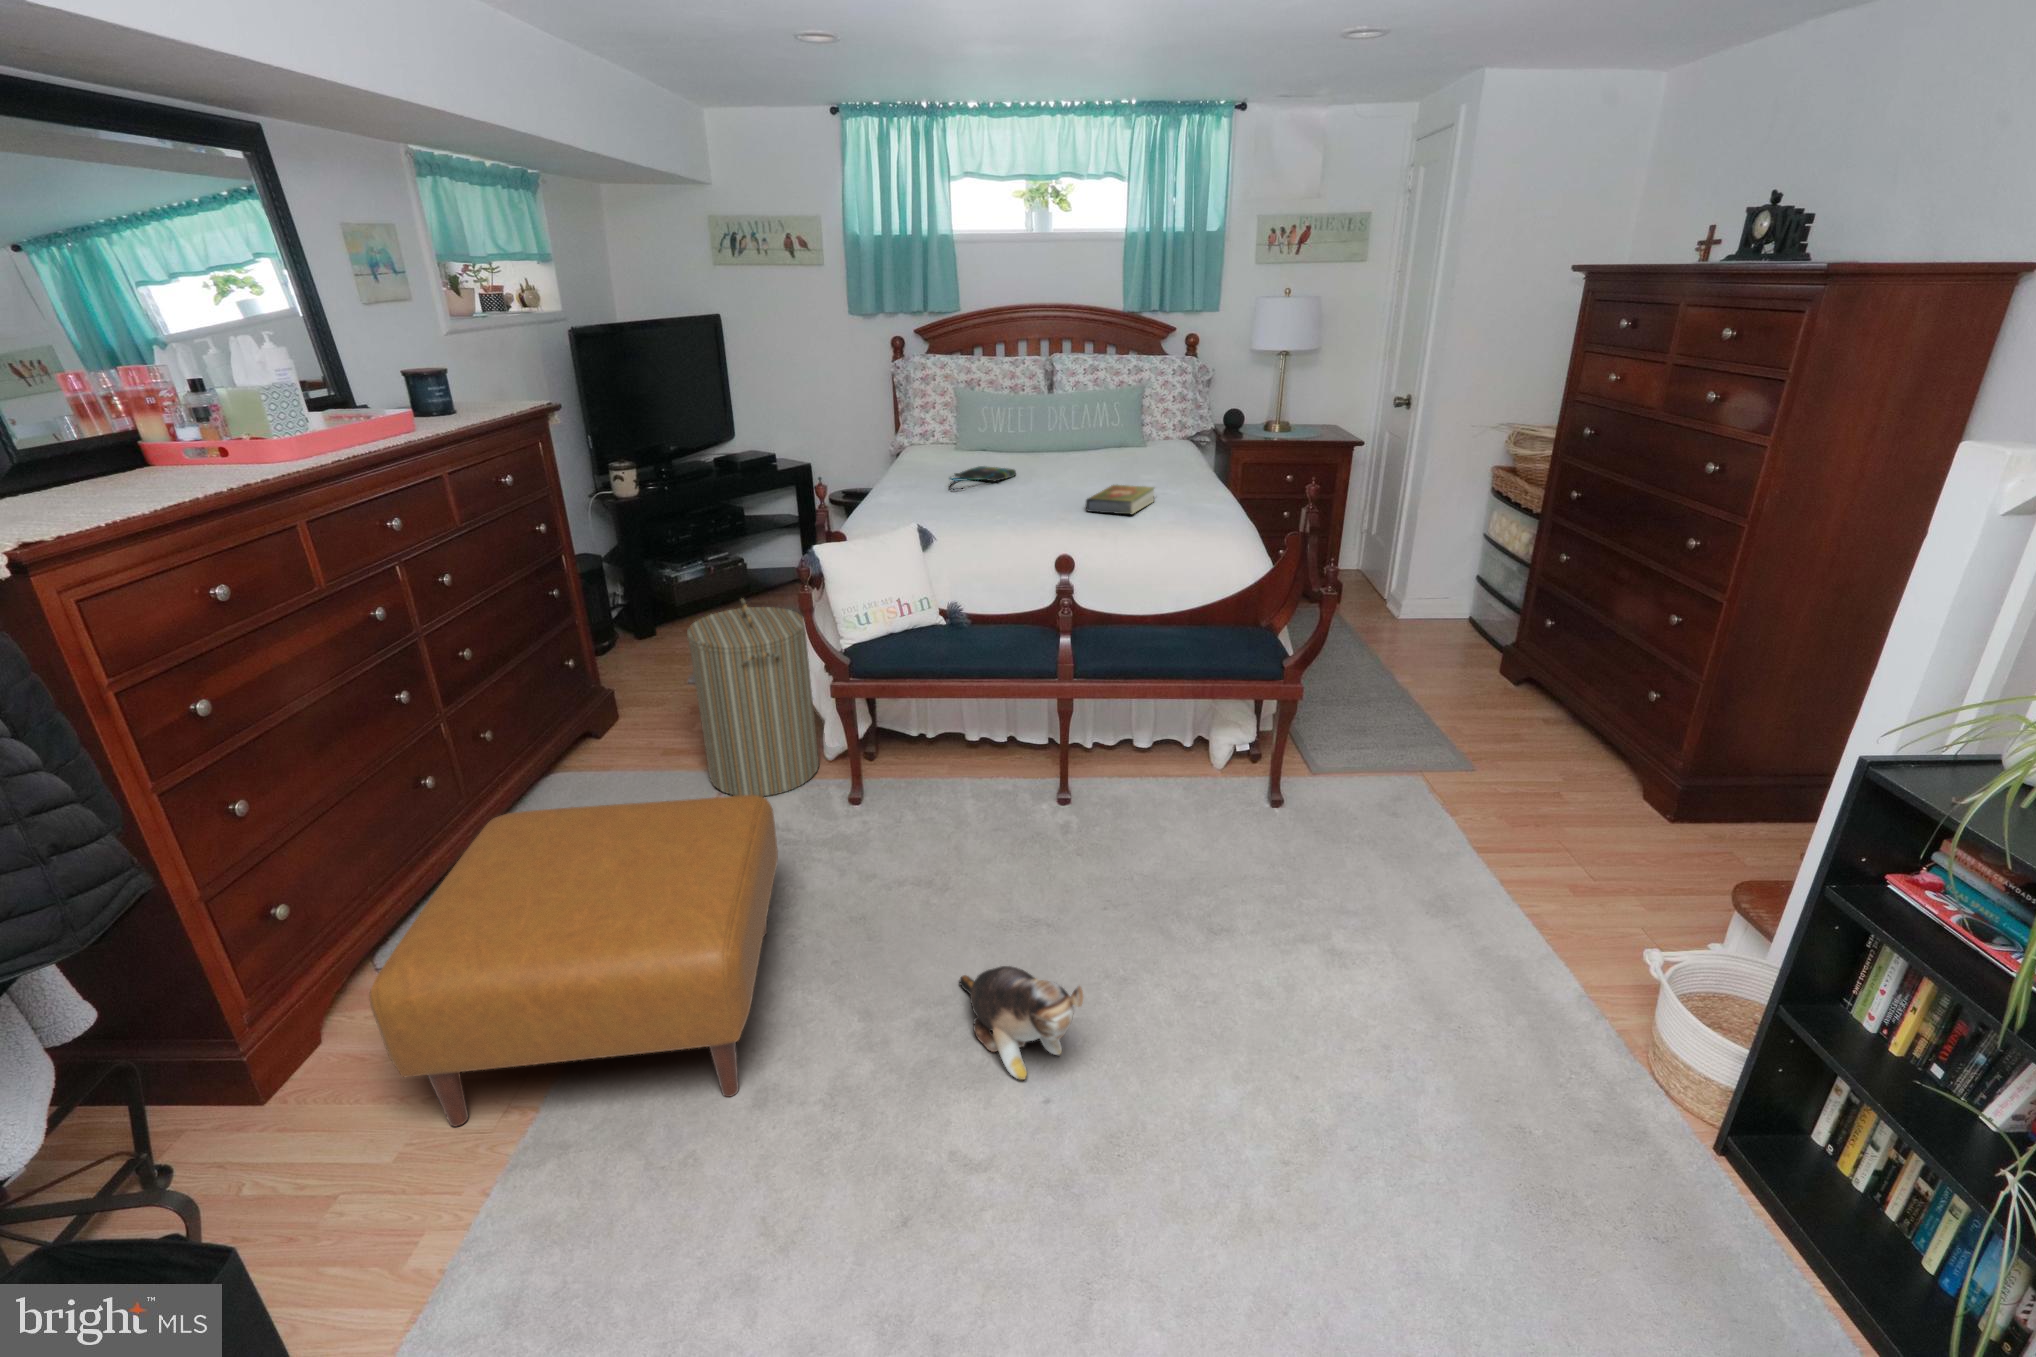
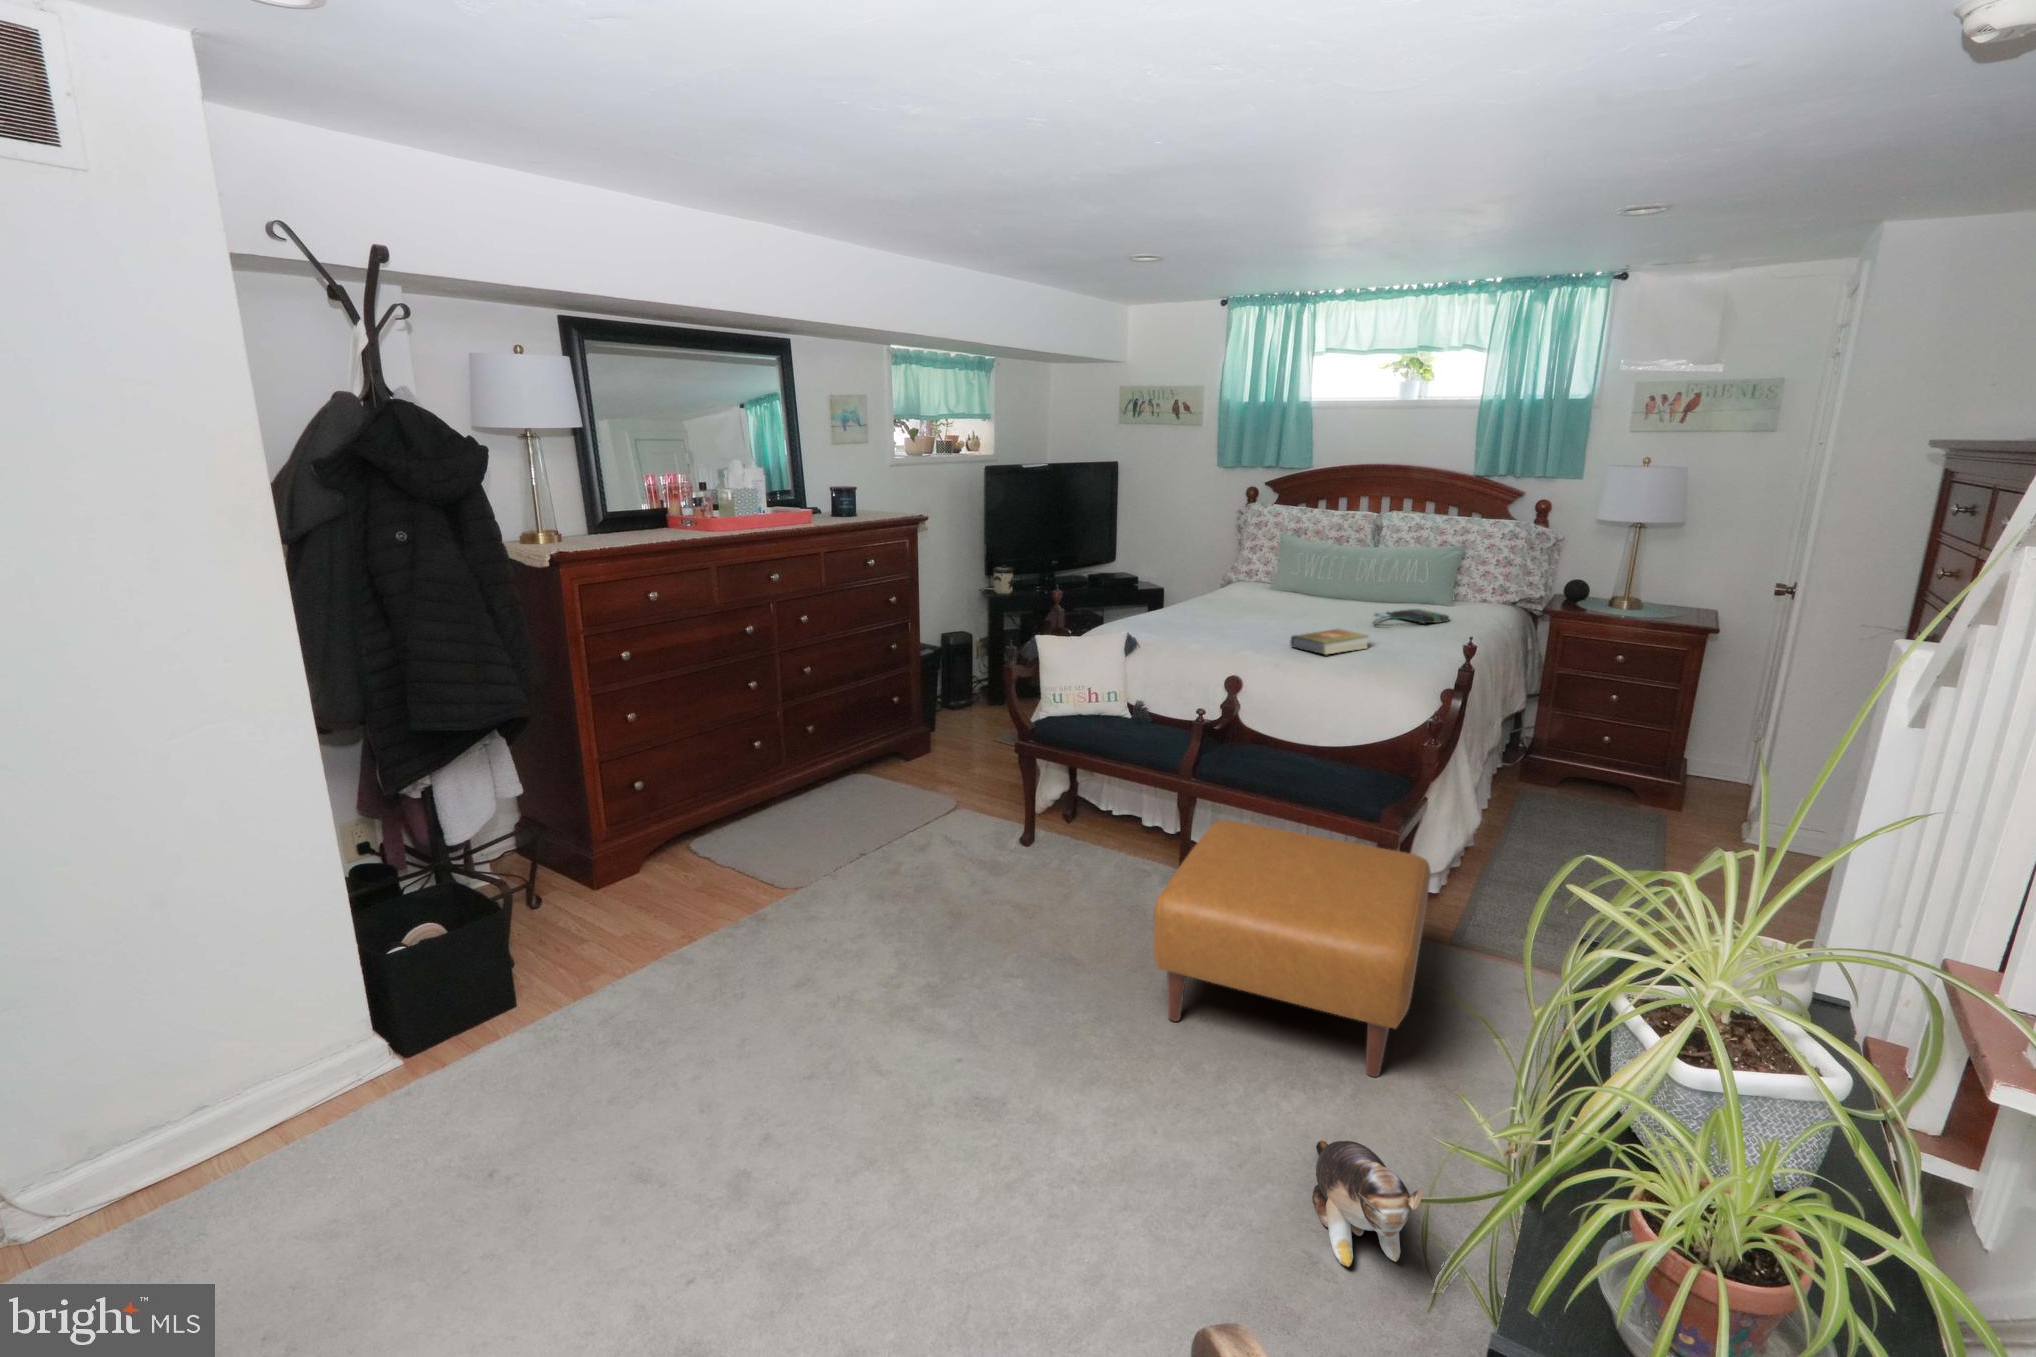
tote bag: present [949,466,1016,491] -> present [1374,609,1449,626]
laundry hamper: present [687,599,819,797] -> none [943,669,1031,823]
ottoman: present [369,795,778,1127] -> present [1153,820,1430,1077]
plush toy: present [959,966,1083,1079] -> present [1312,1141,1422,1267]

